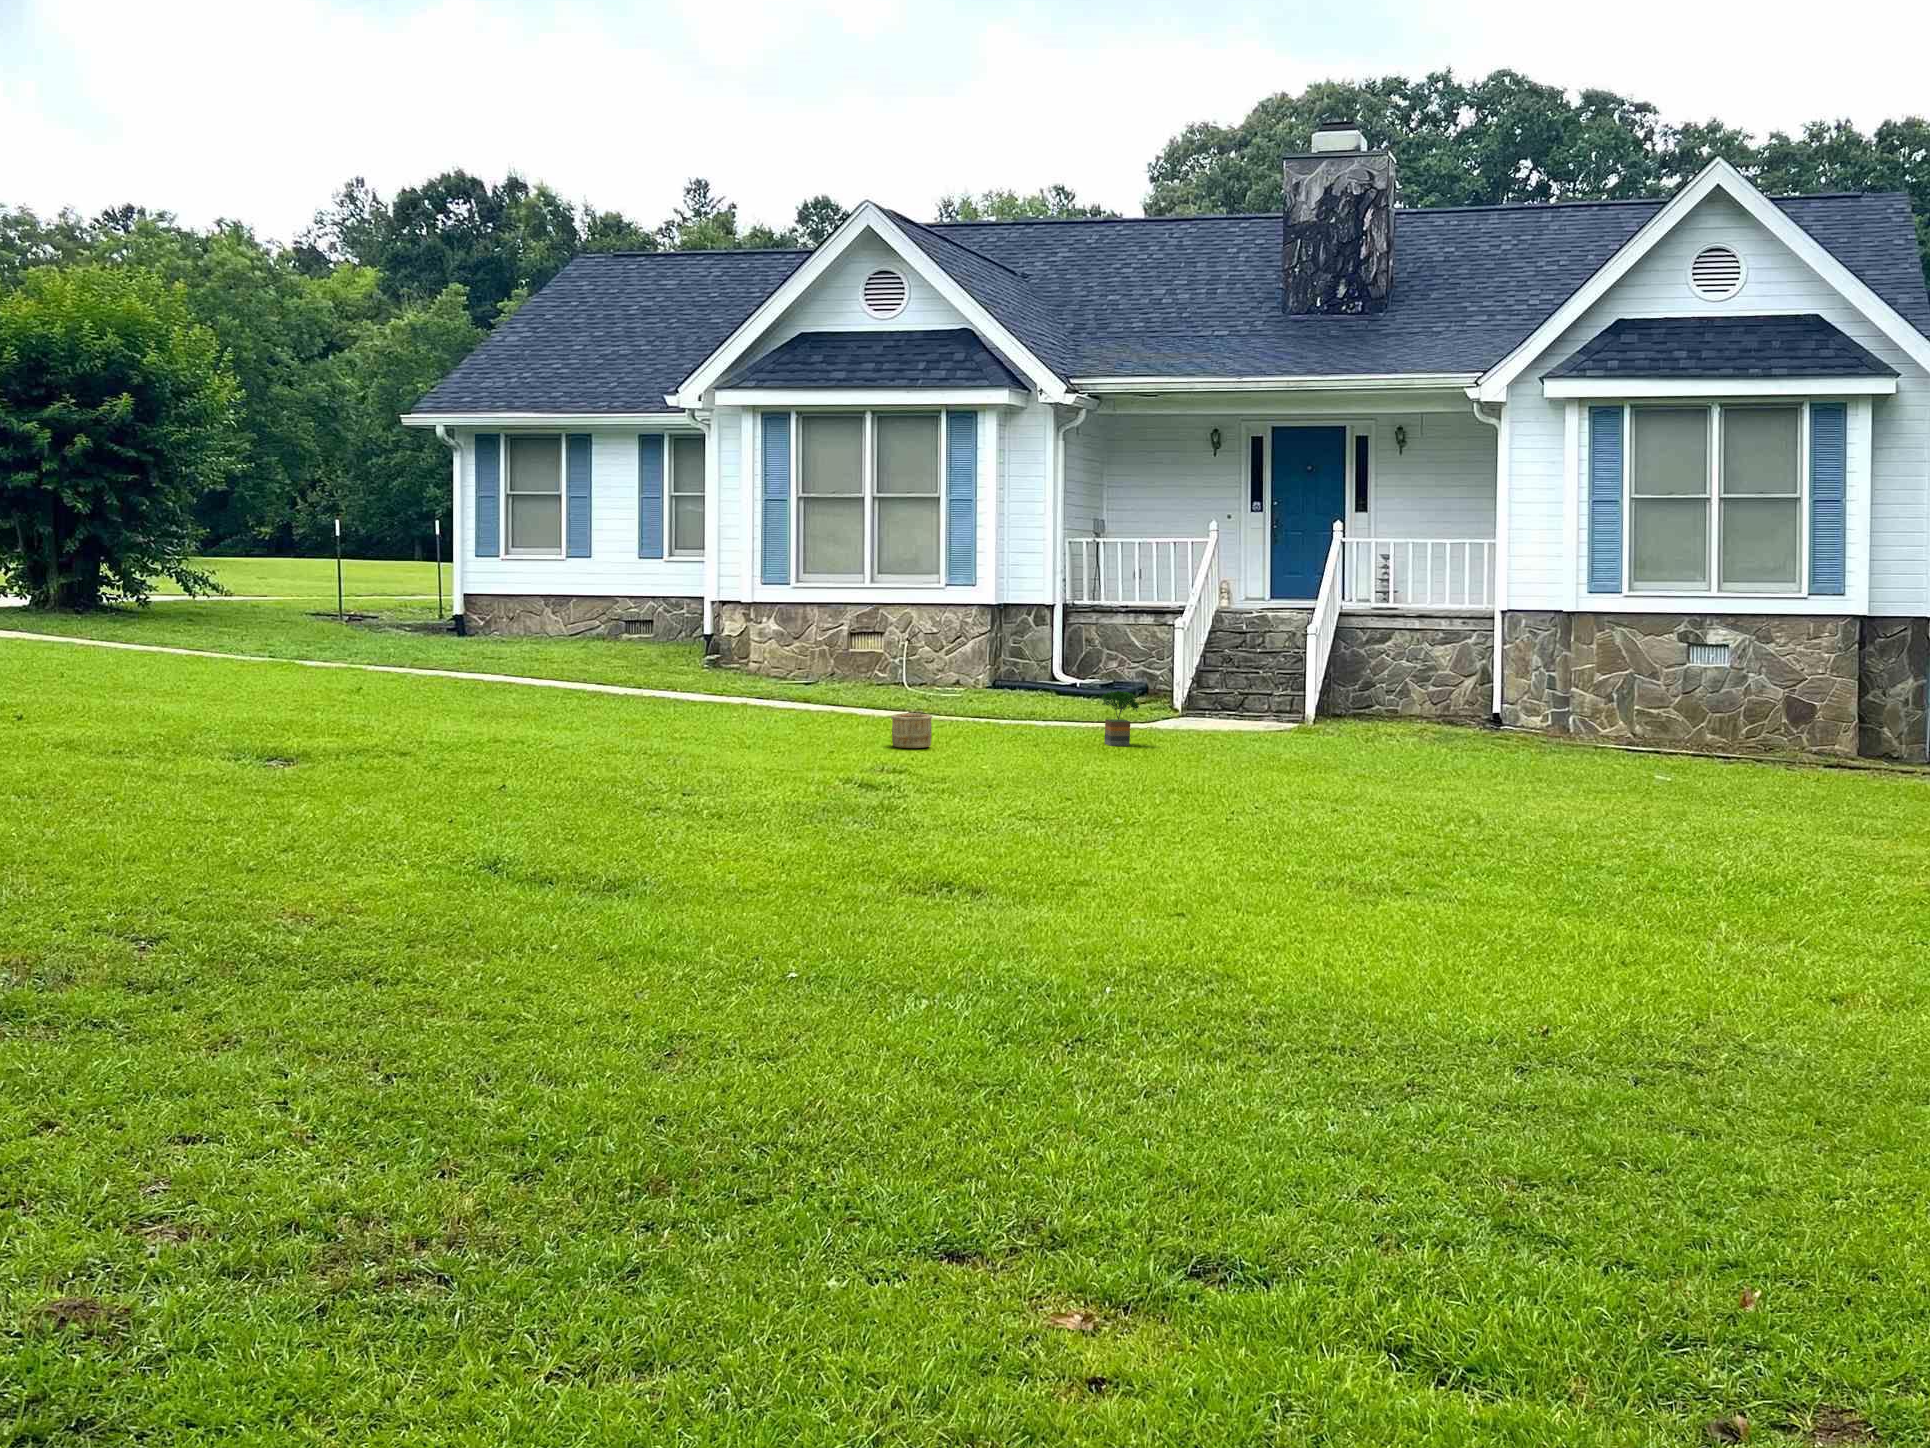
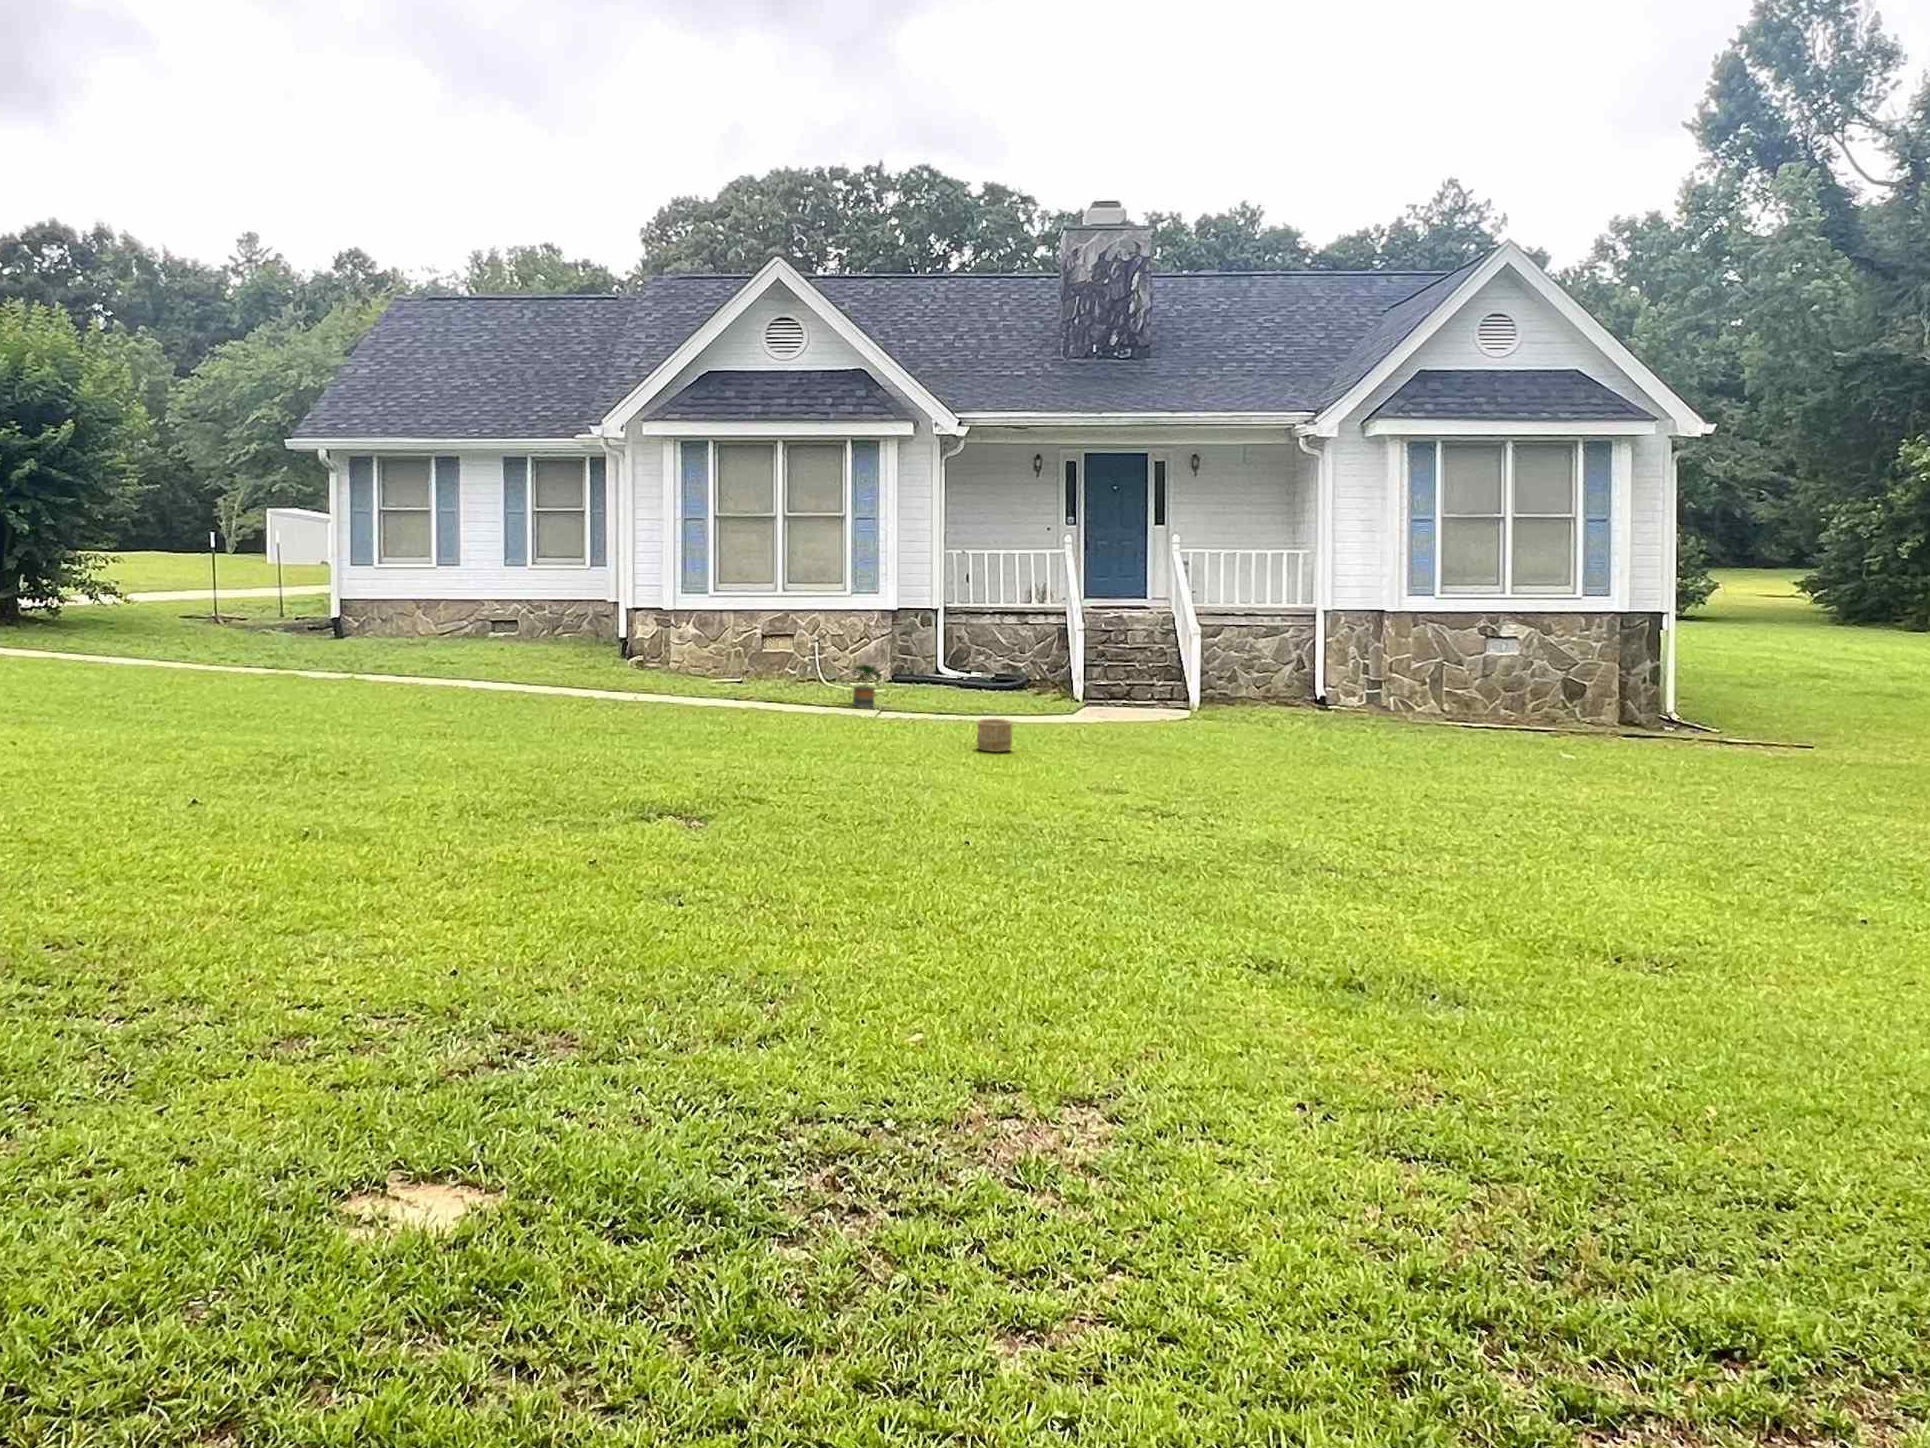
potted tree: present [1102,691,1139,746] -> present [852,665,881,708]

